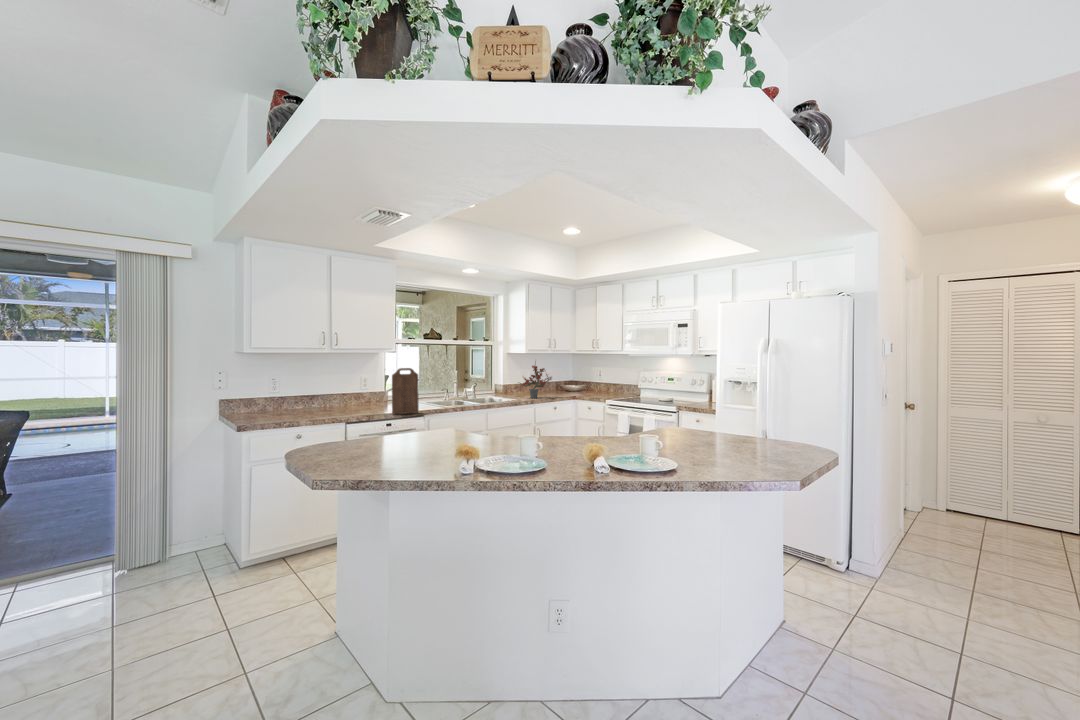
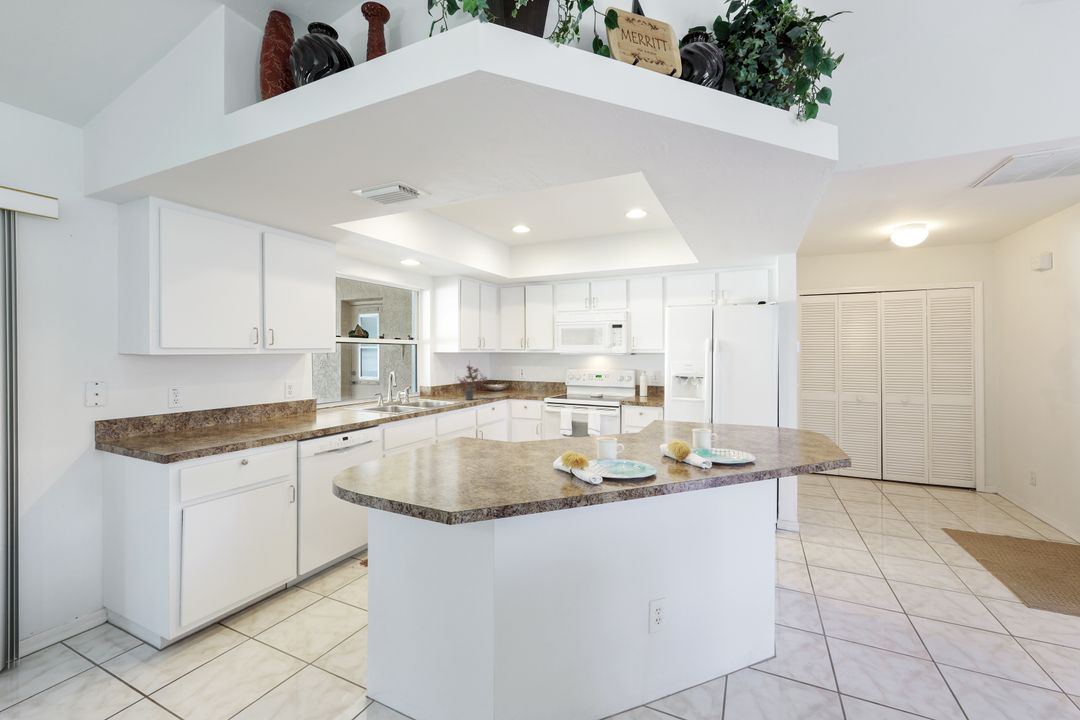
cutting board: present [392,368,419,414] -> none [344,370,374,425]

